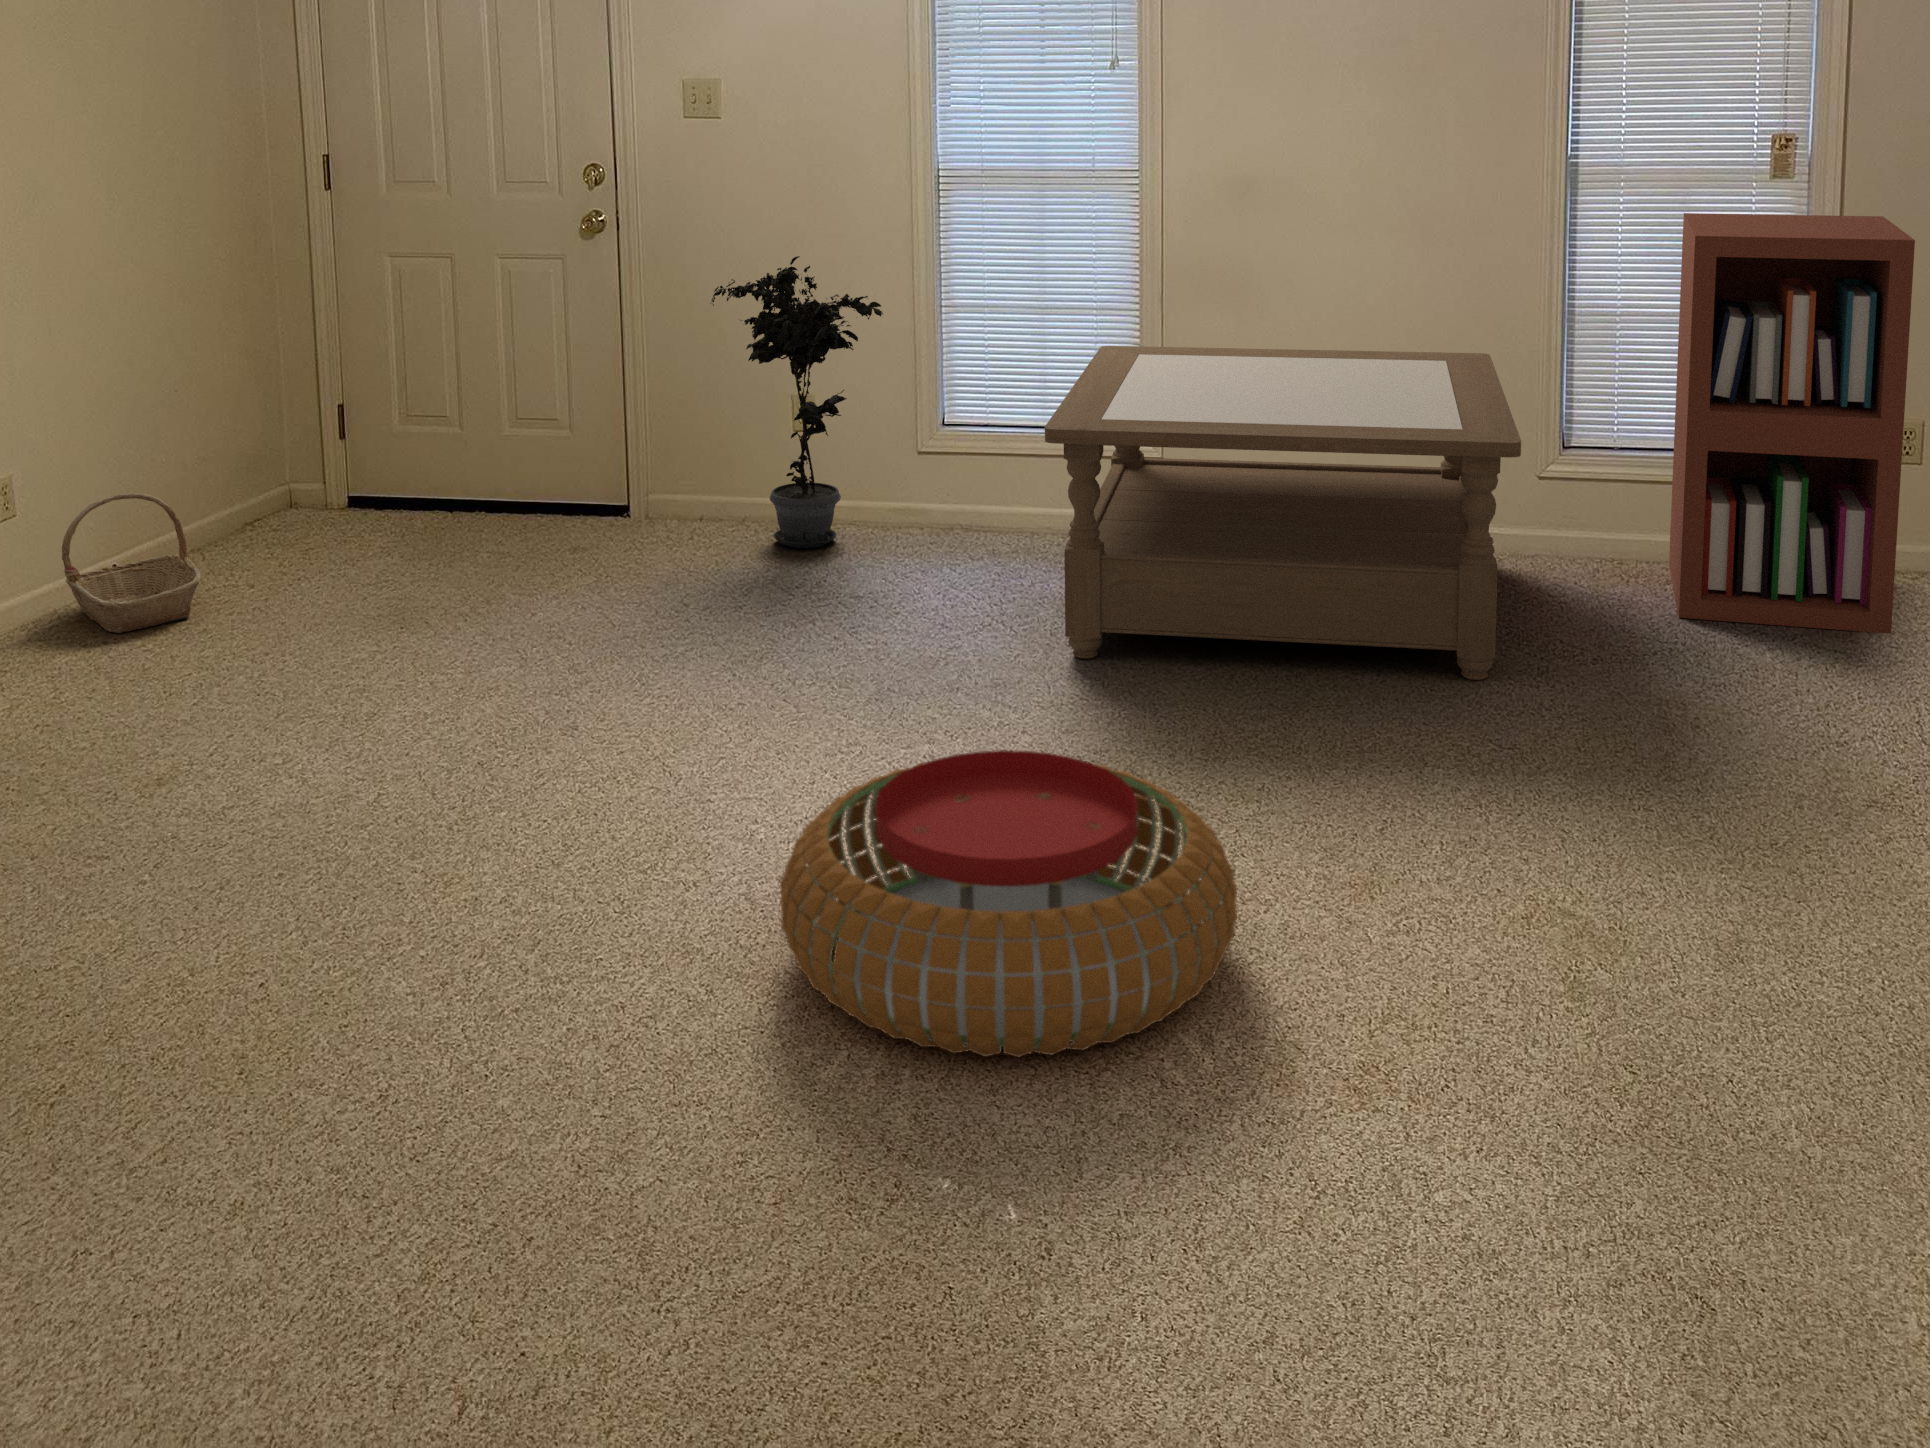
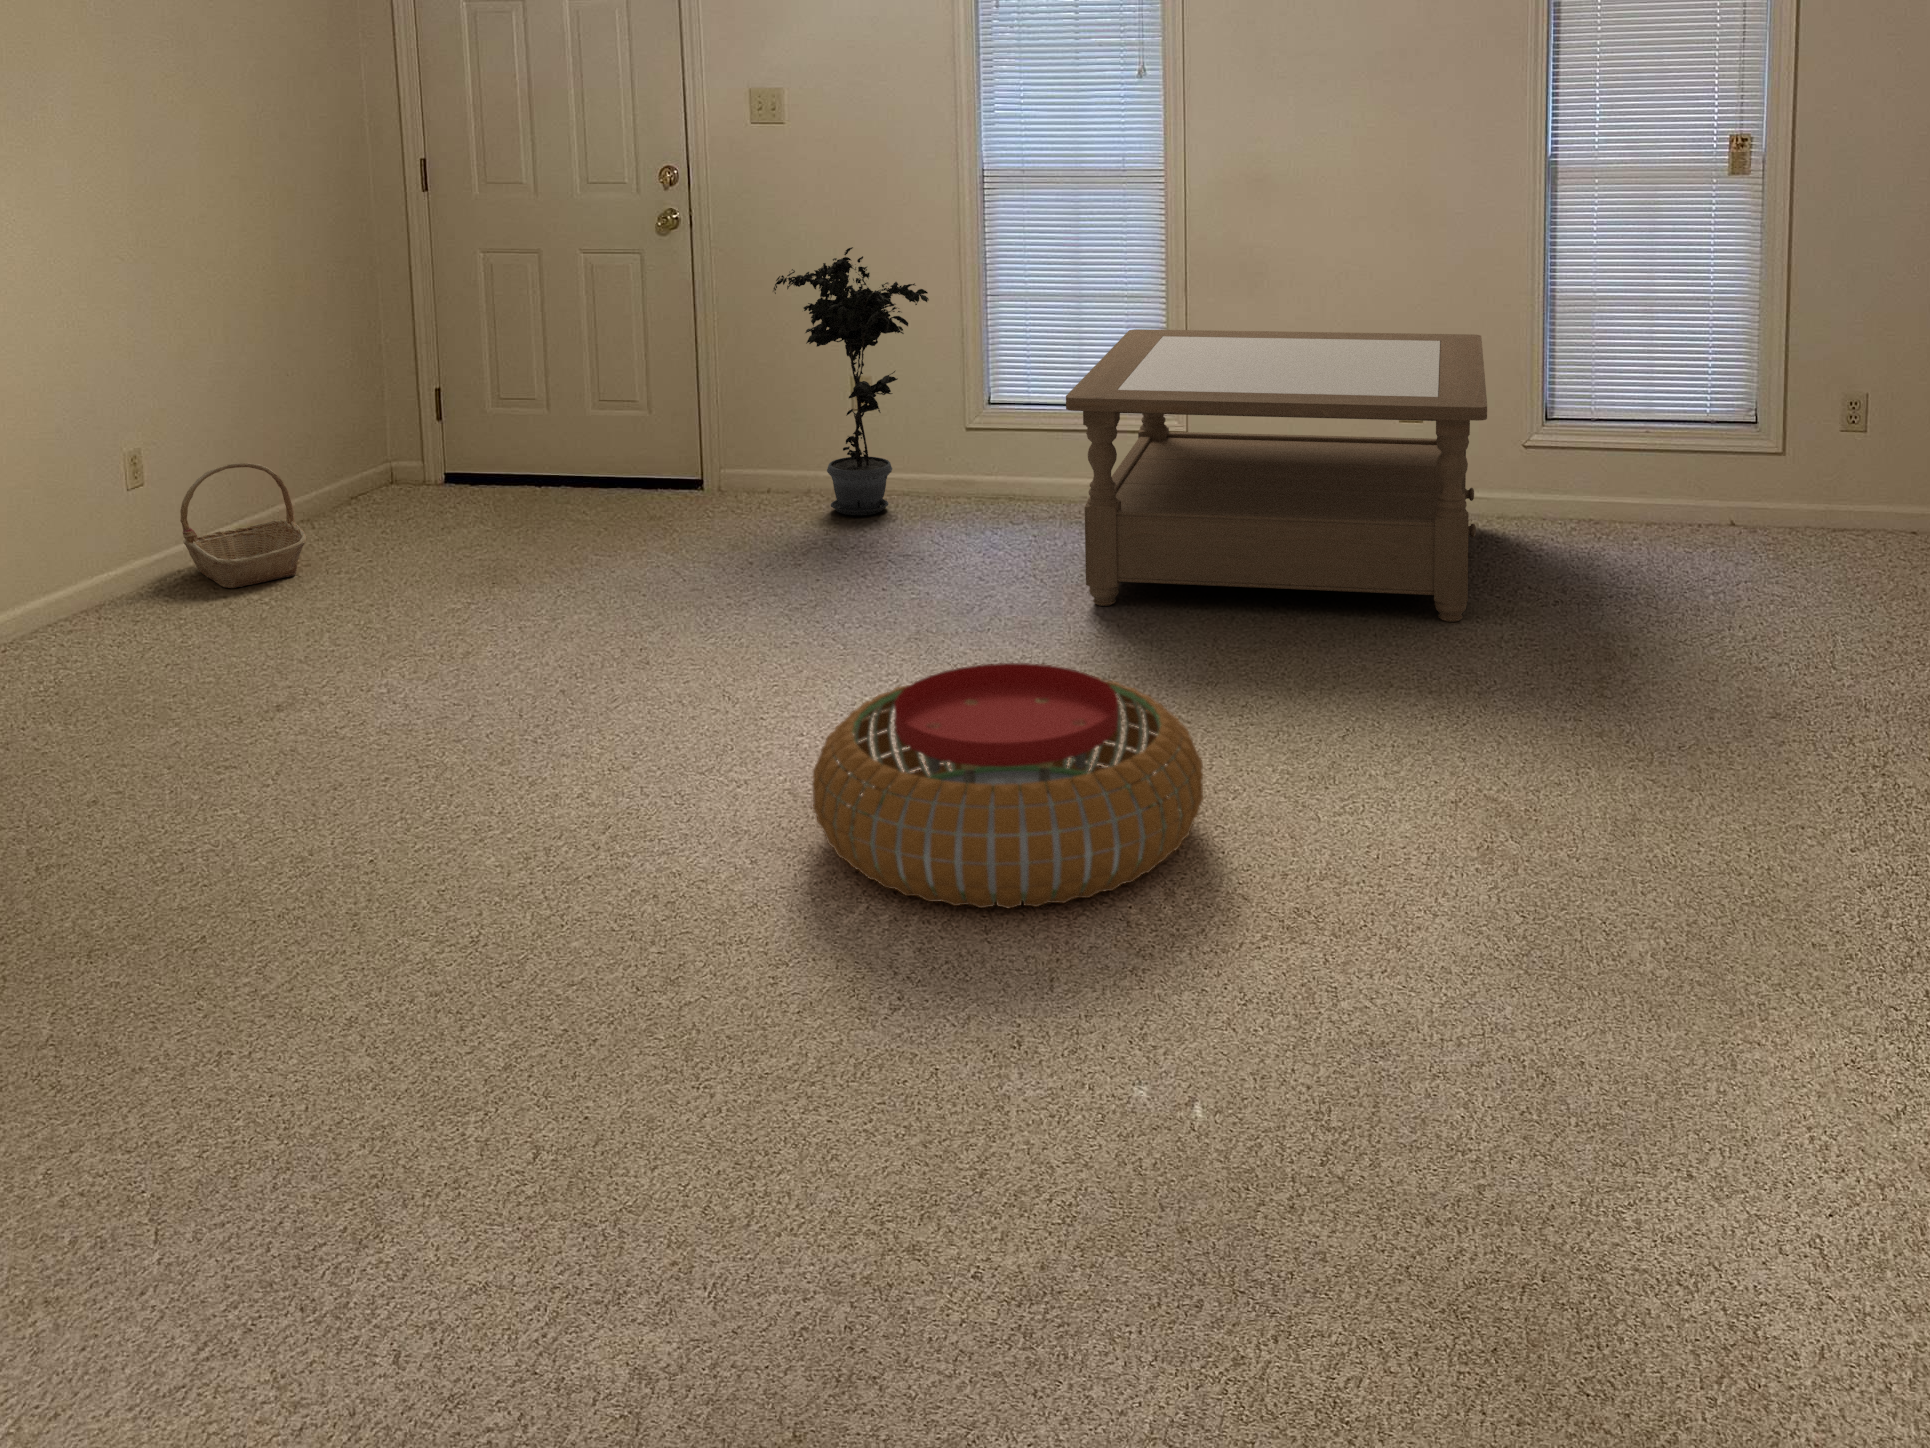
bookshelf: present [1669,213,1915,634] -> none [1644,206,1846,583]

